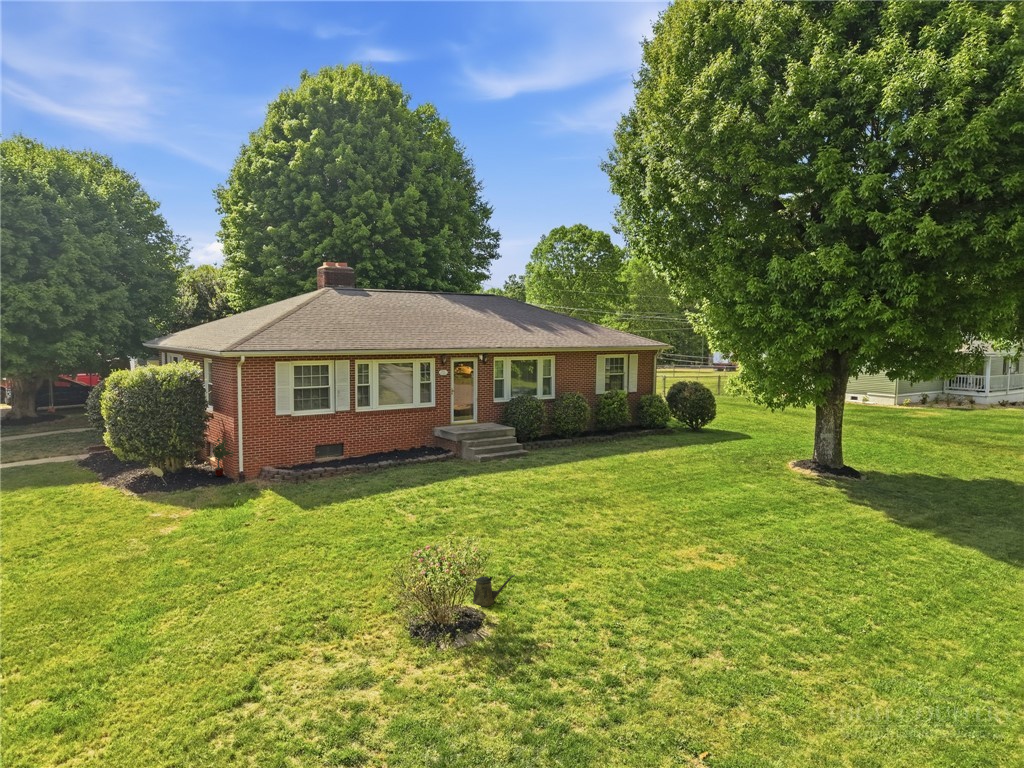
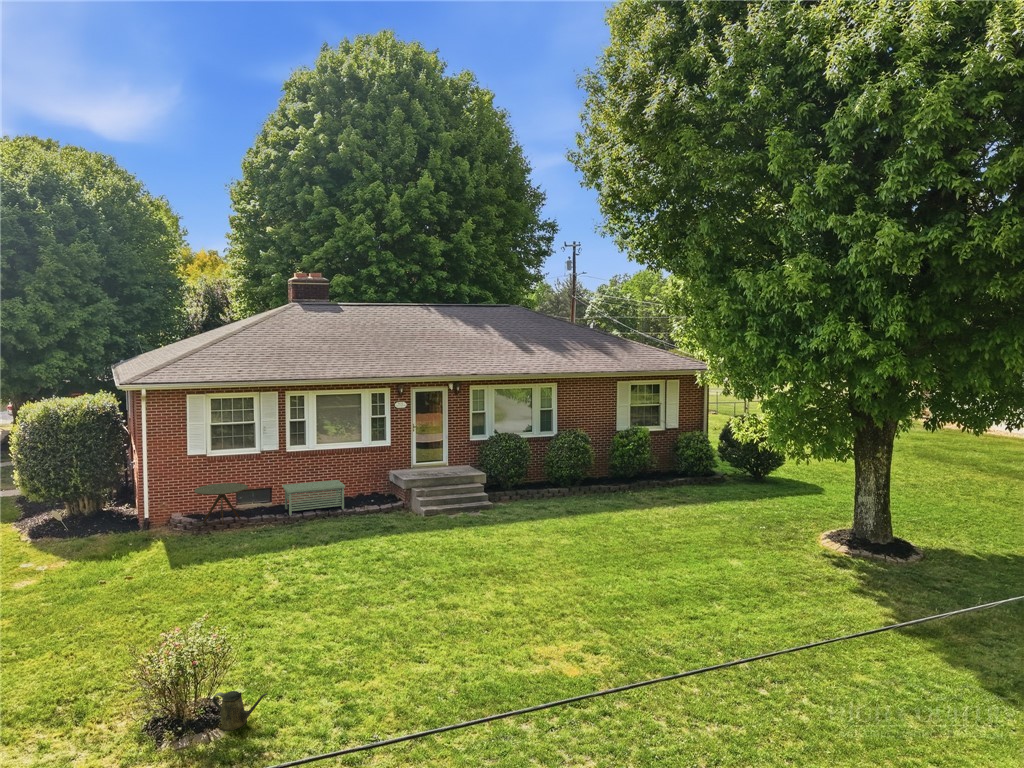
storage bench: none [353,436,407,465] -> present [282,480,345,515]
potted tree: present [212,438,234,476] -> none [110,480,138,523]
round table: none [287,439,332,474] -> present [194,483,248,525]

